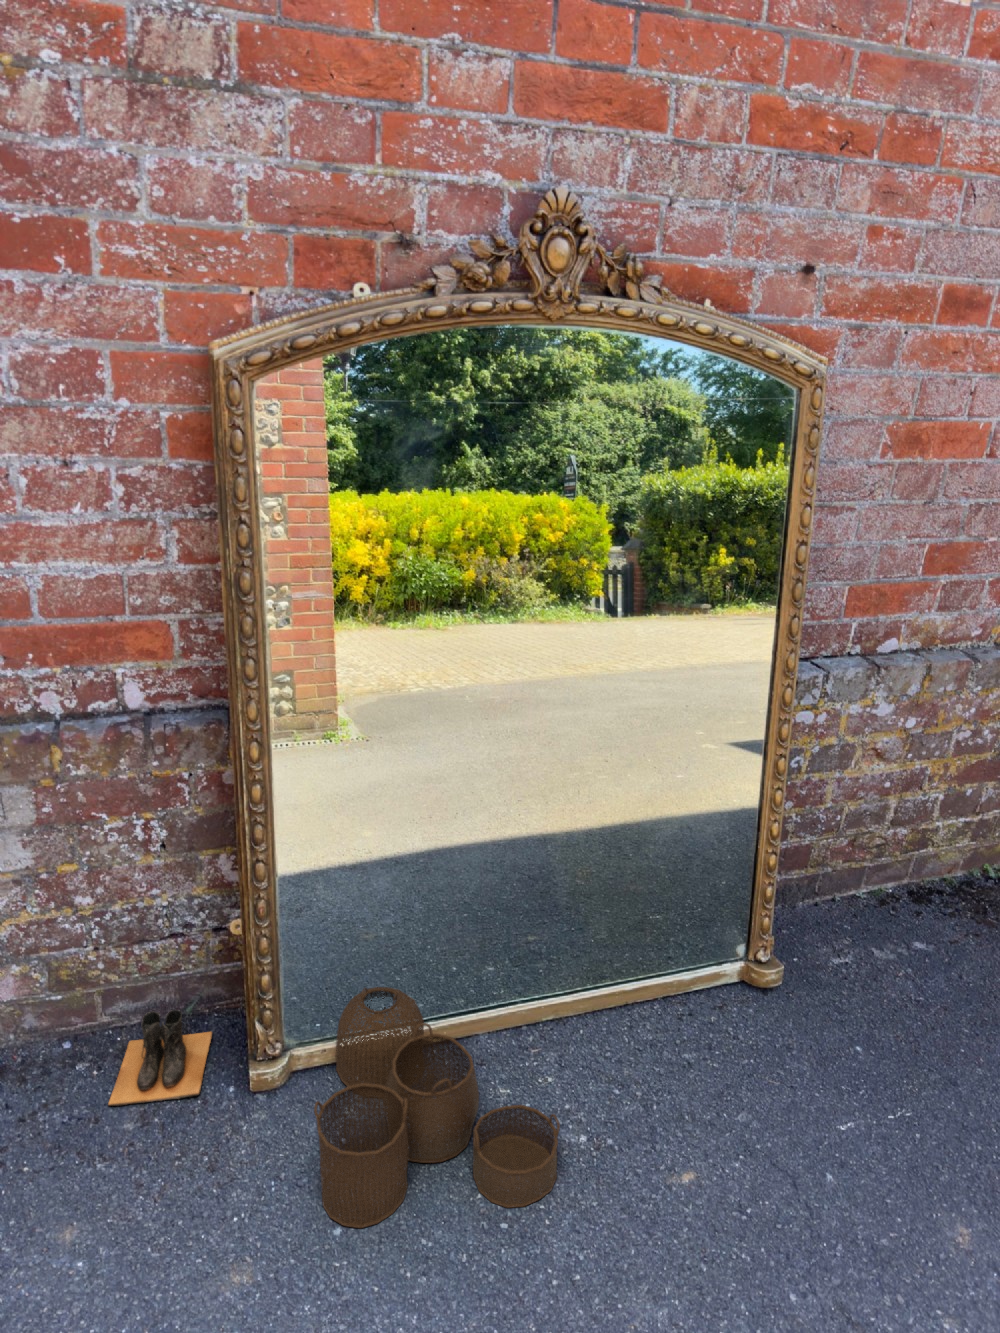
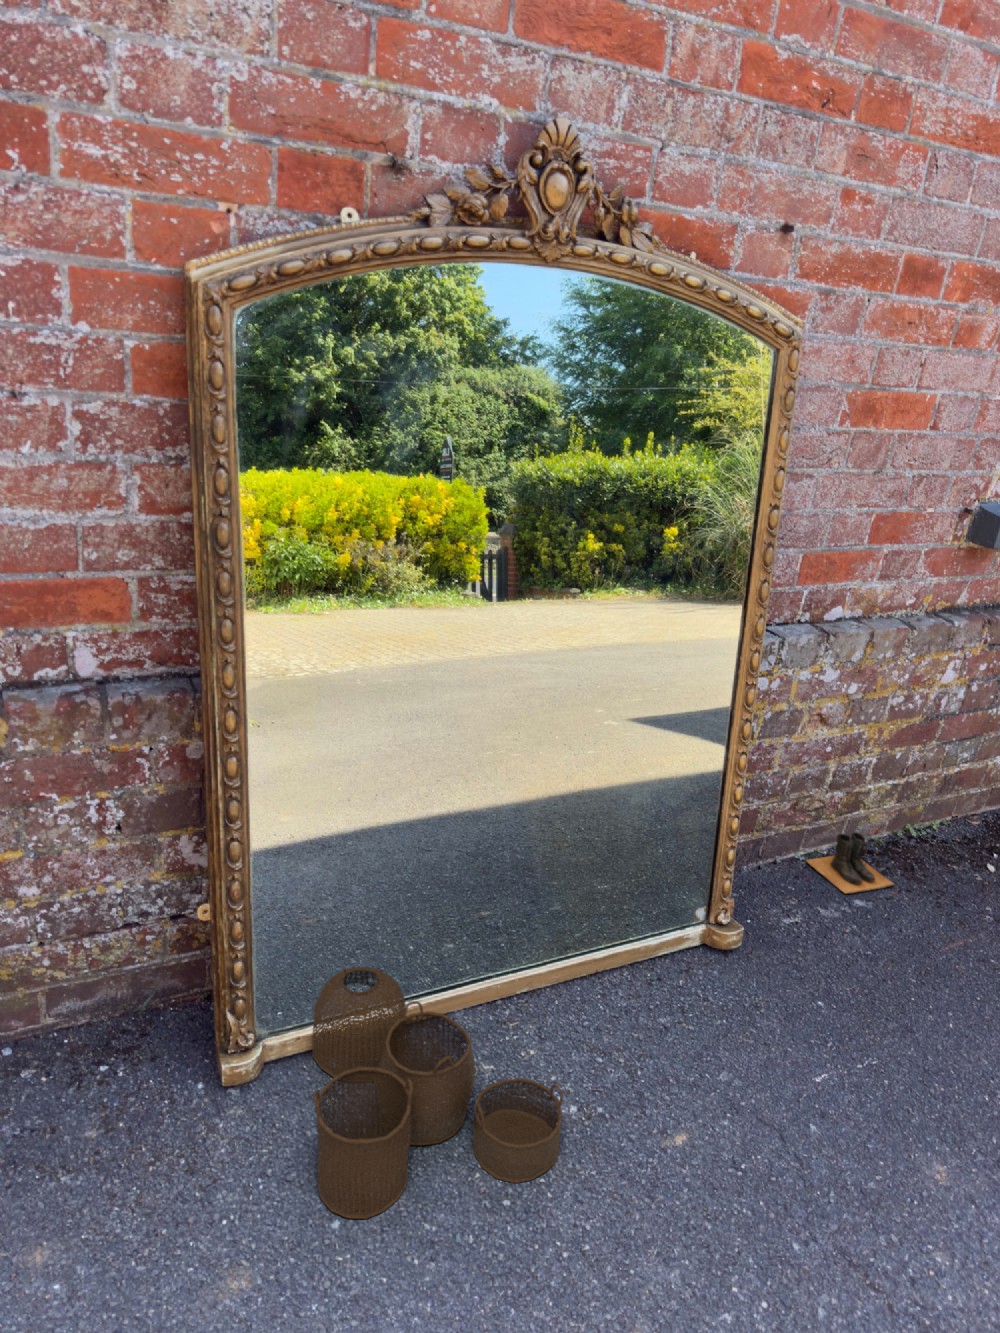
boots: present [108,1010,212,1106] -> present [806,832,894,894]

